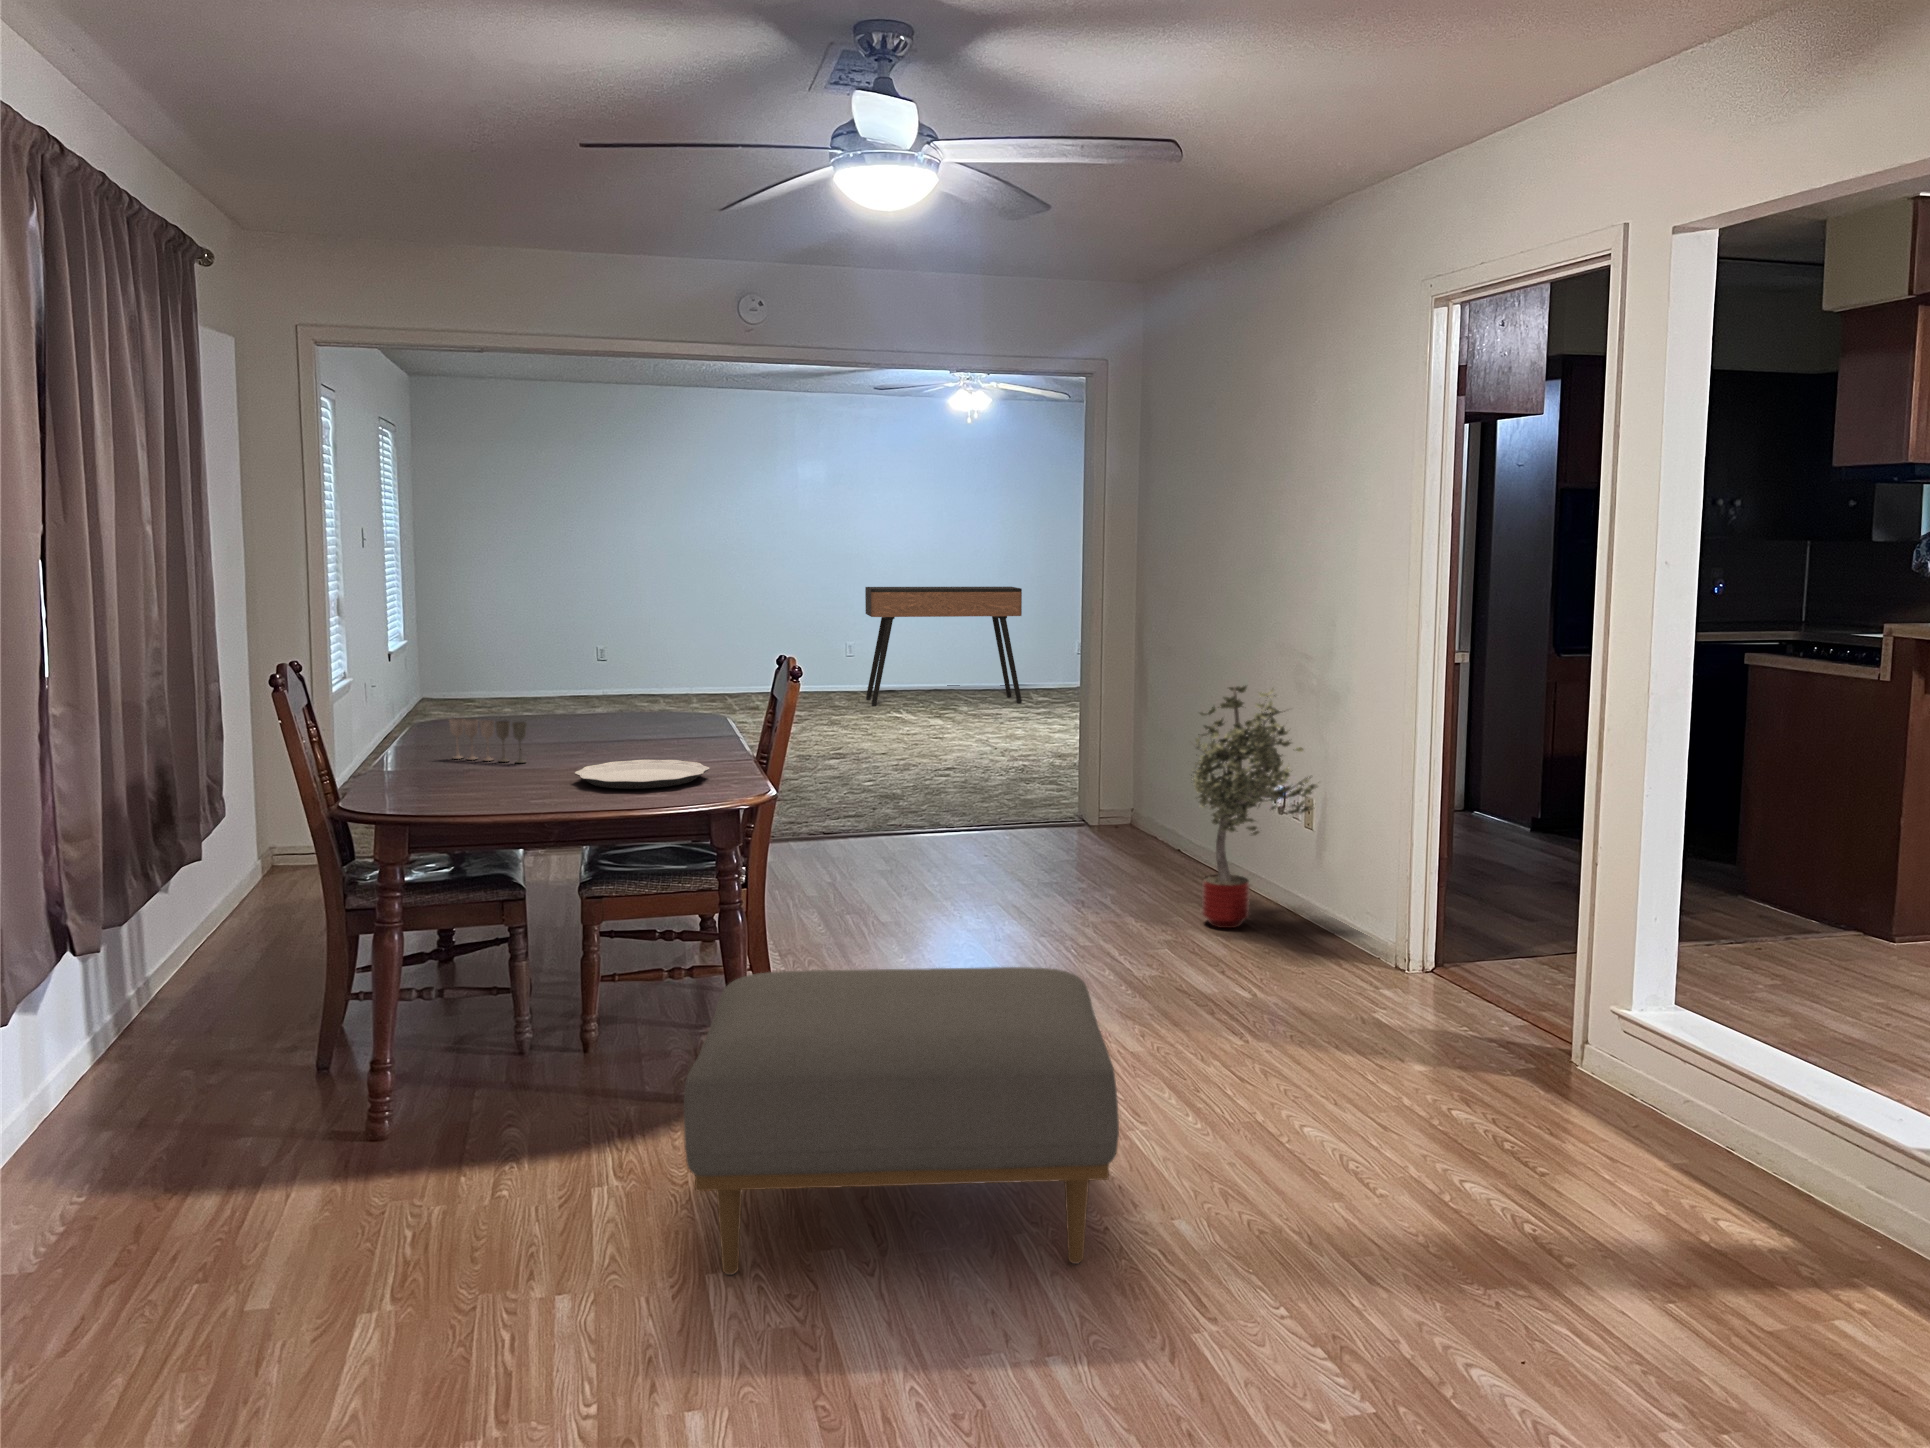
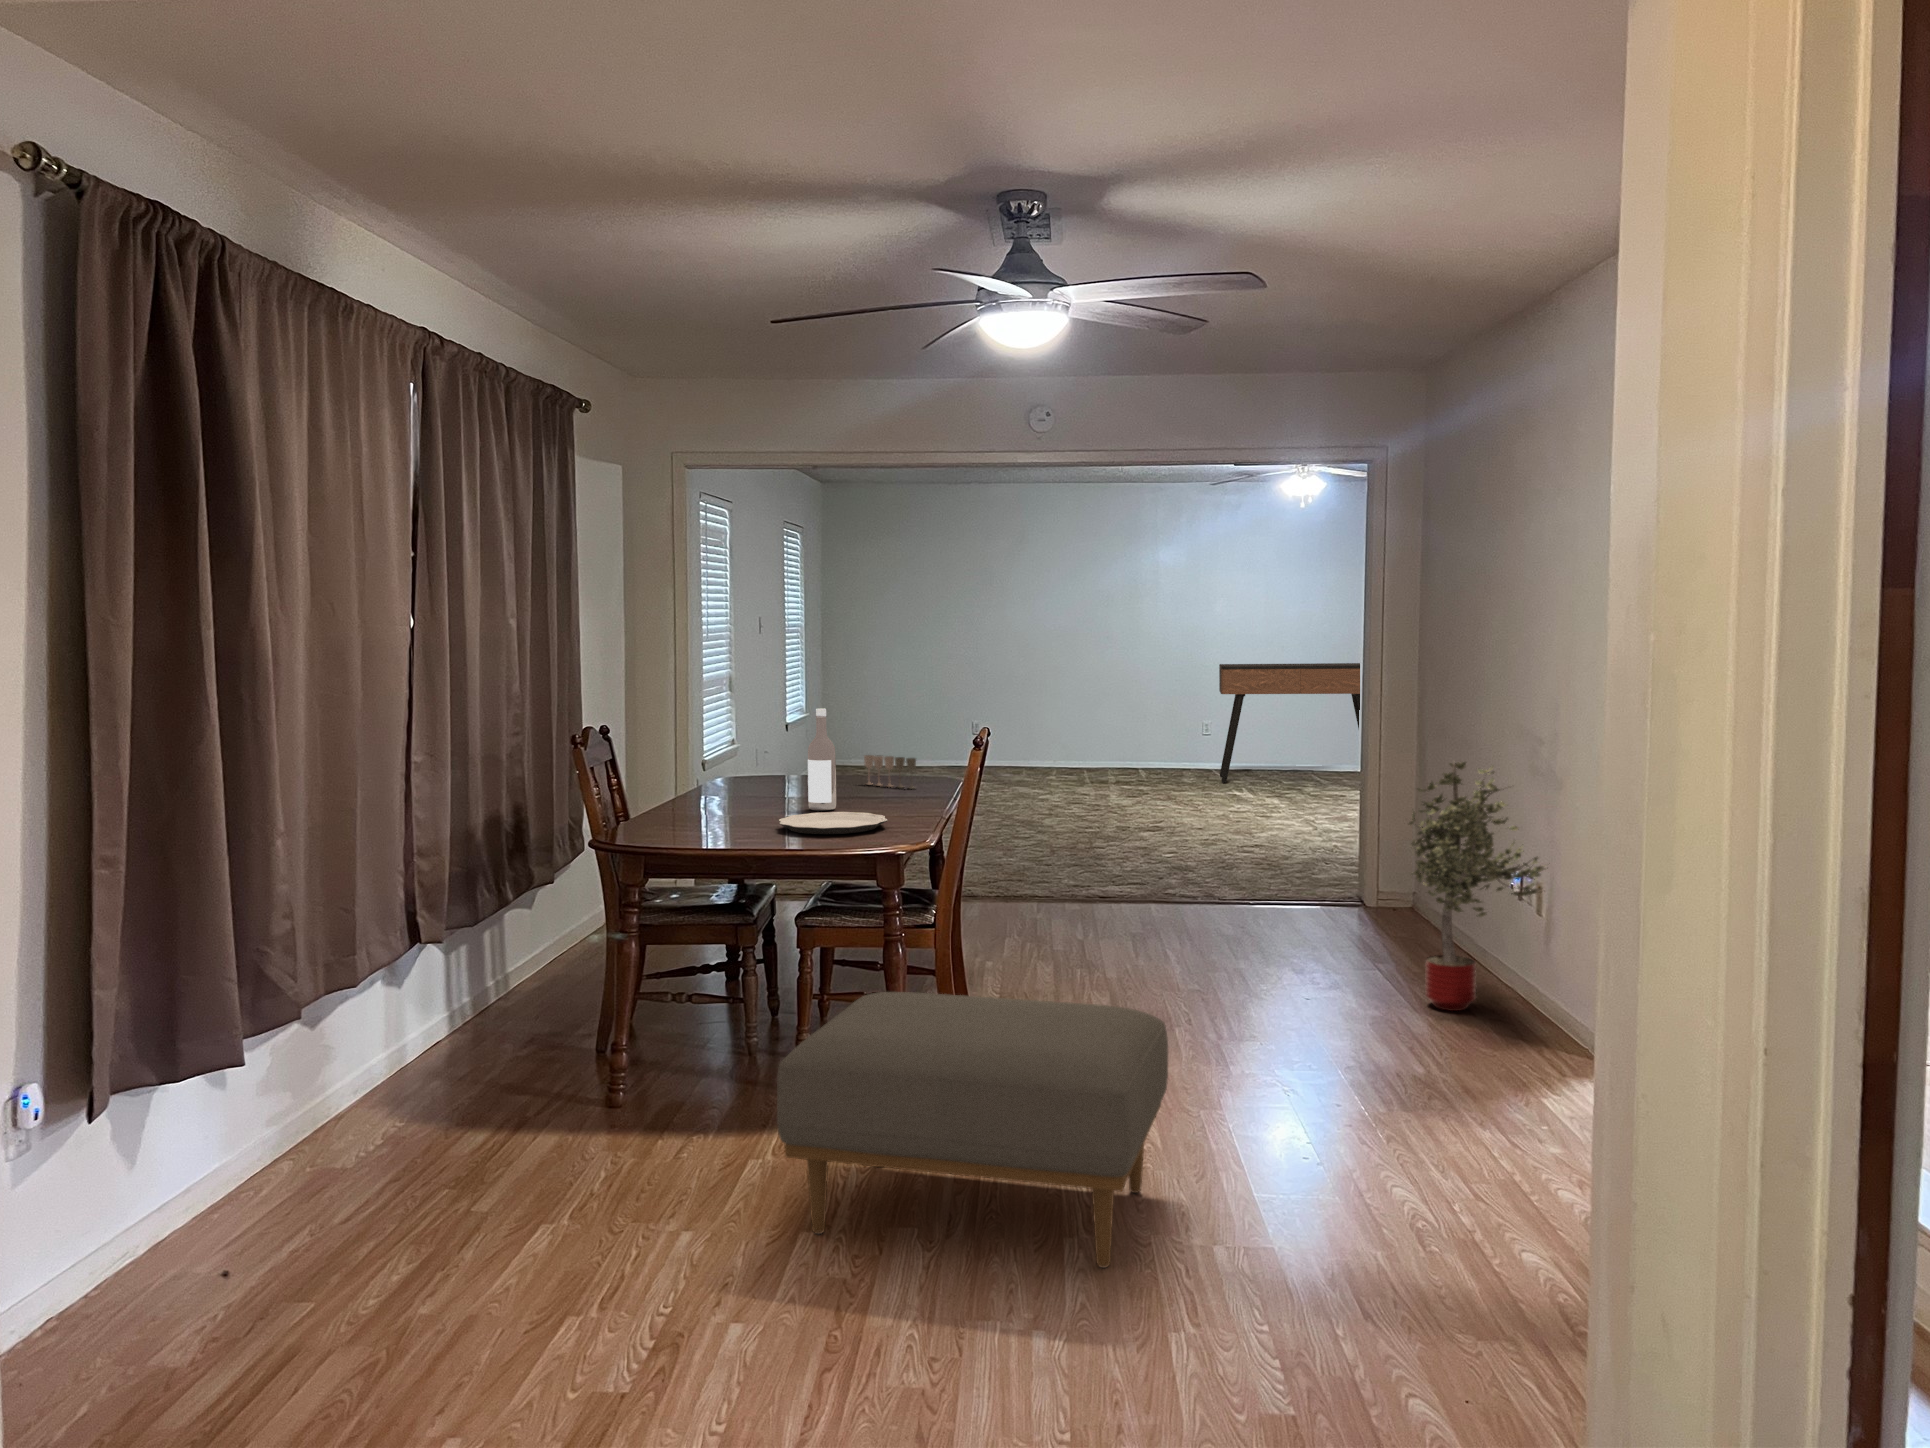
wine bottle: none [585,638,620,758] -> present [808,708,836,811]
wine glass: present [449,718,527,763] -> present [864,755,916,789]

